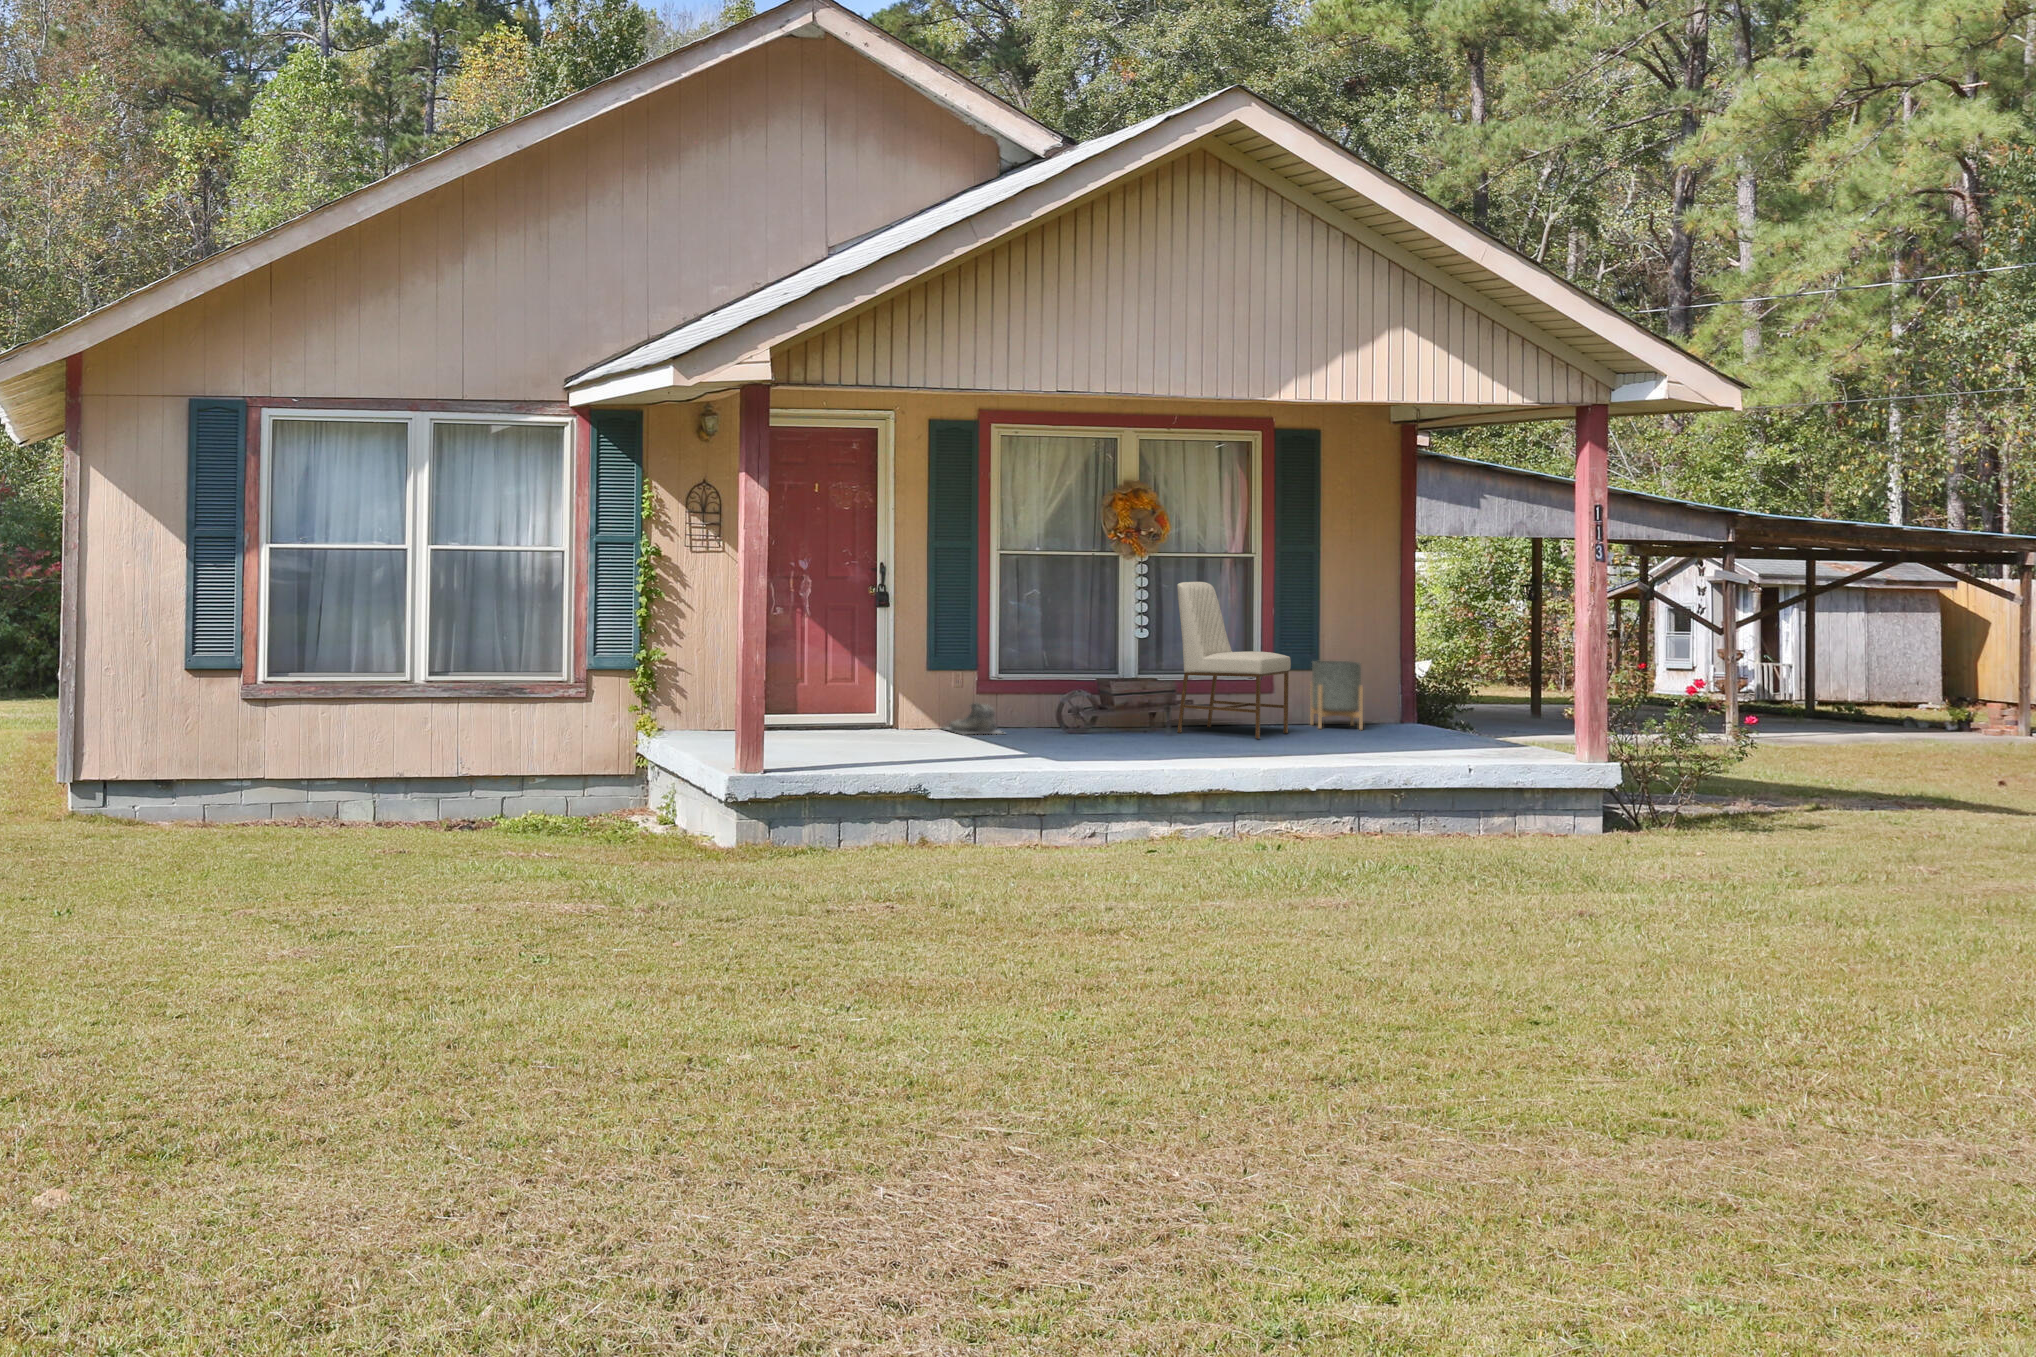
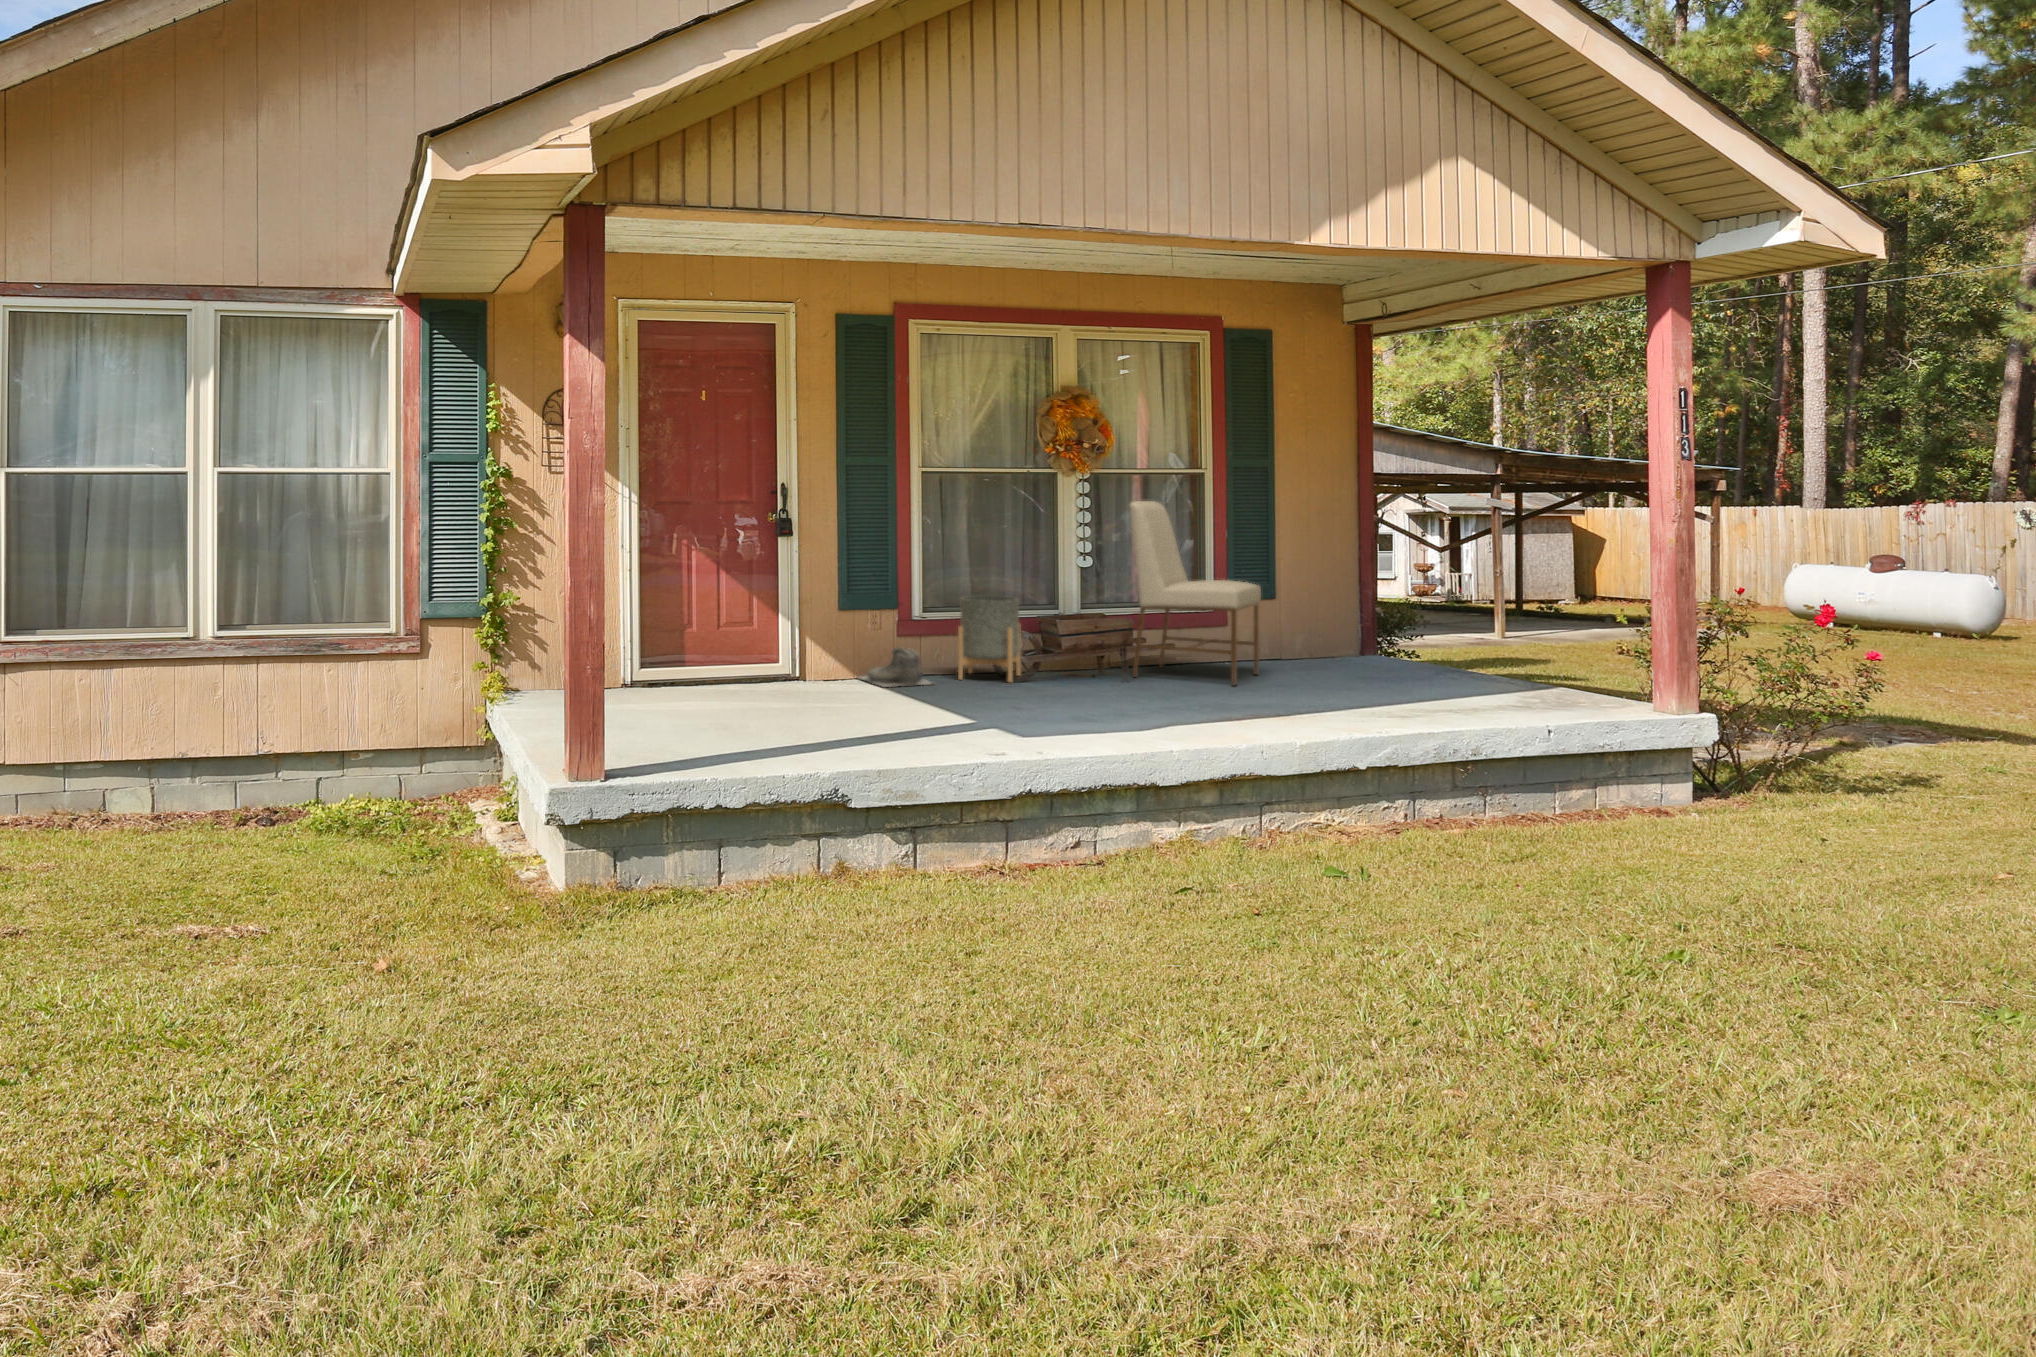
planter: present [1310,661,1363,729] -> present [958,596,1021,682]

